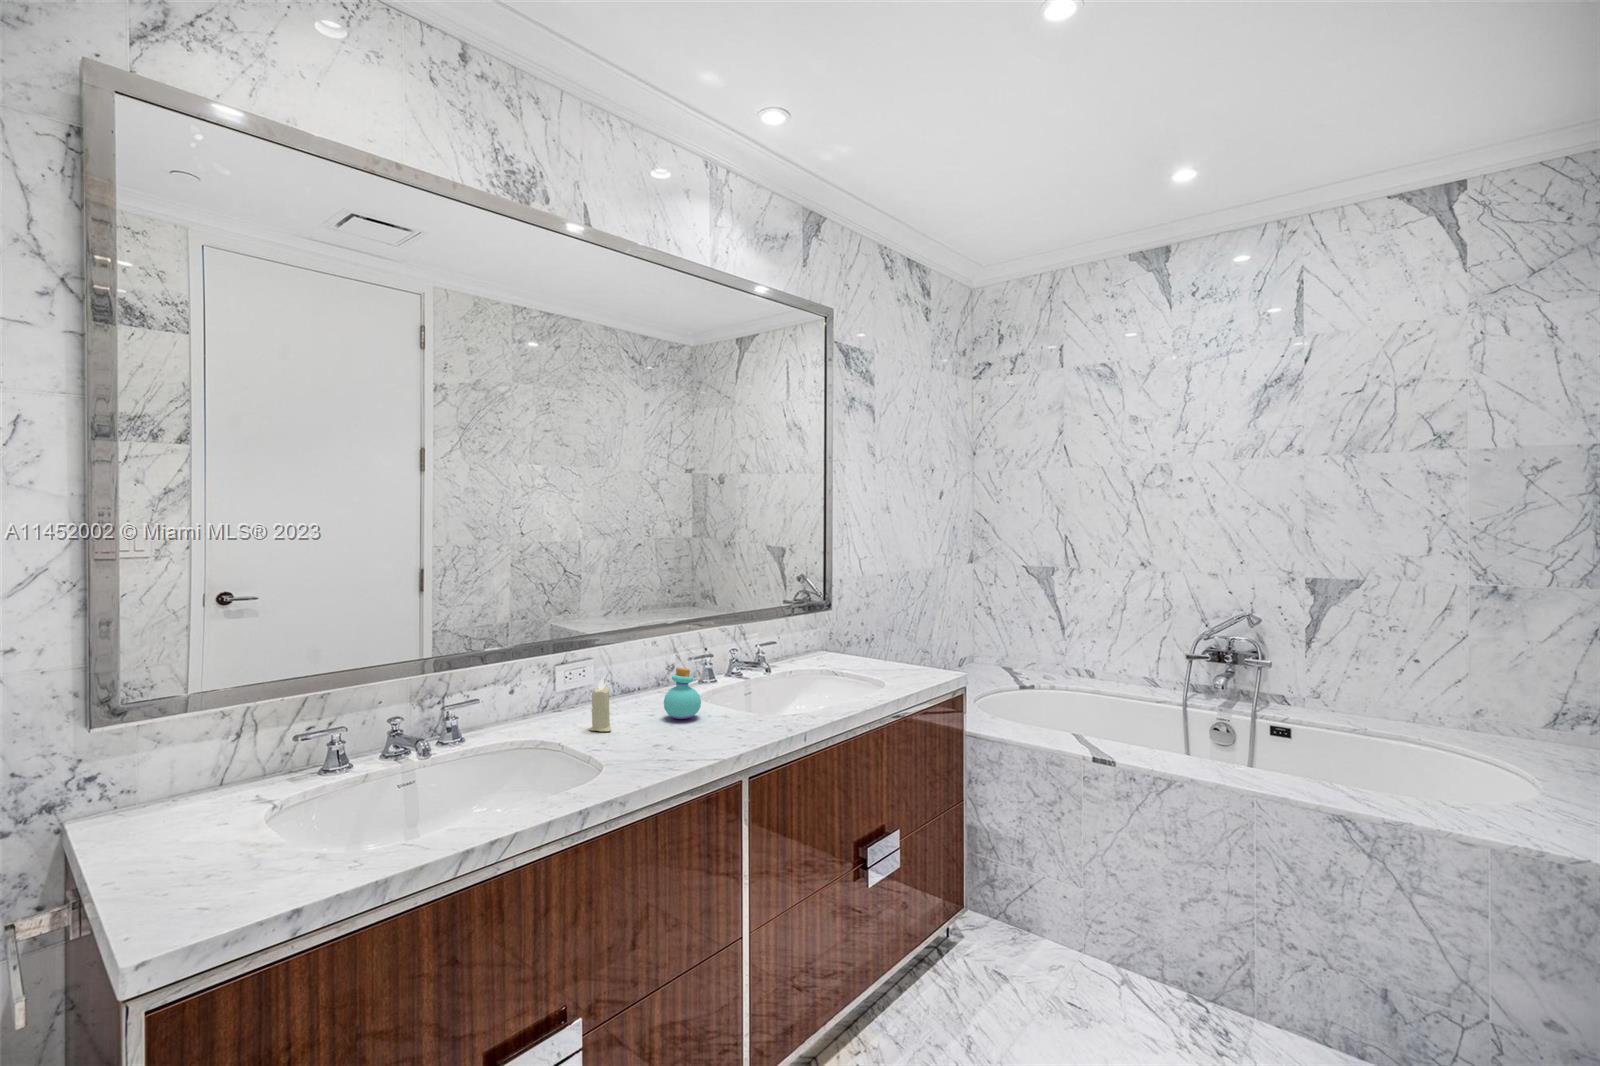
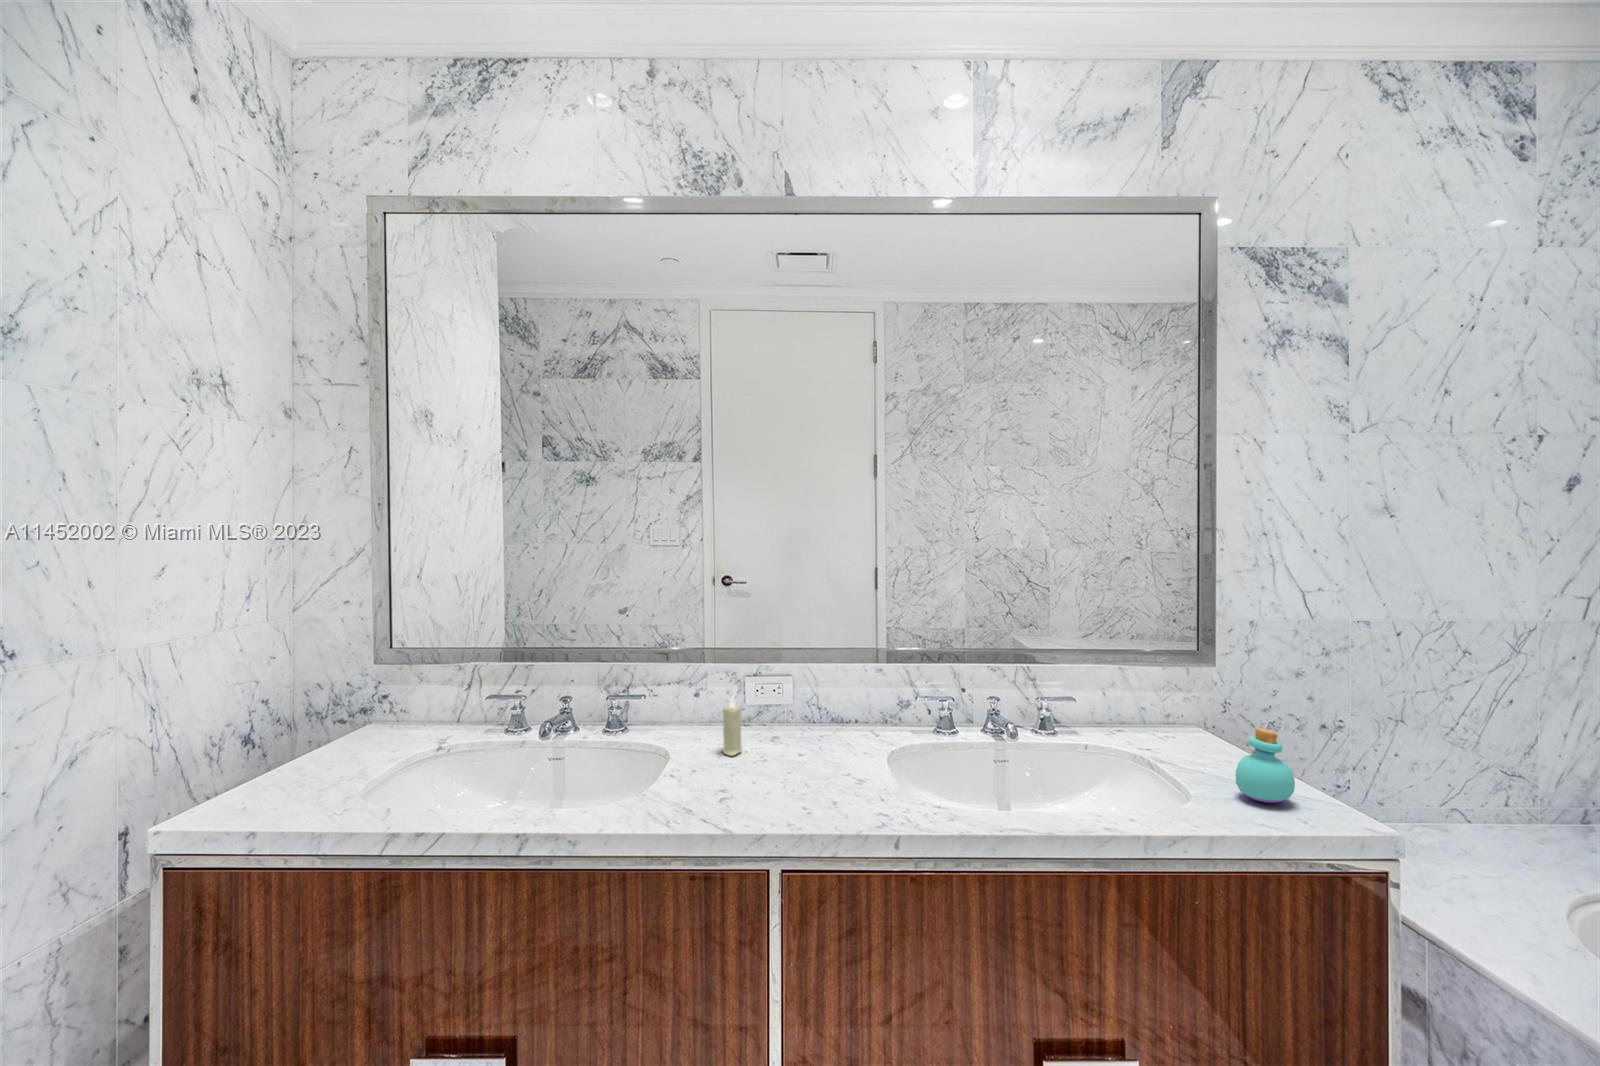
perfume bottle: present [664,668,701,719] -> present [1236,728,1295,803]

